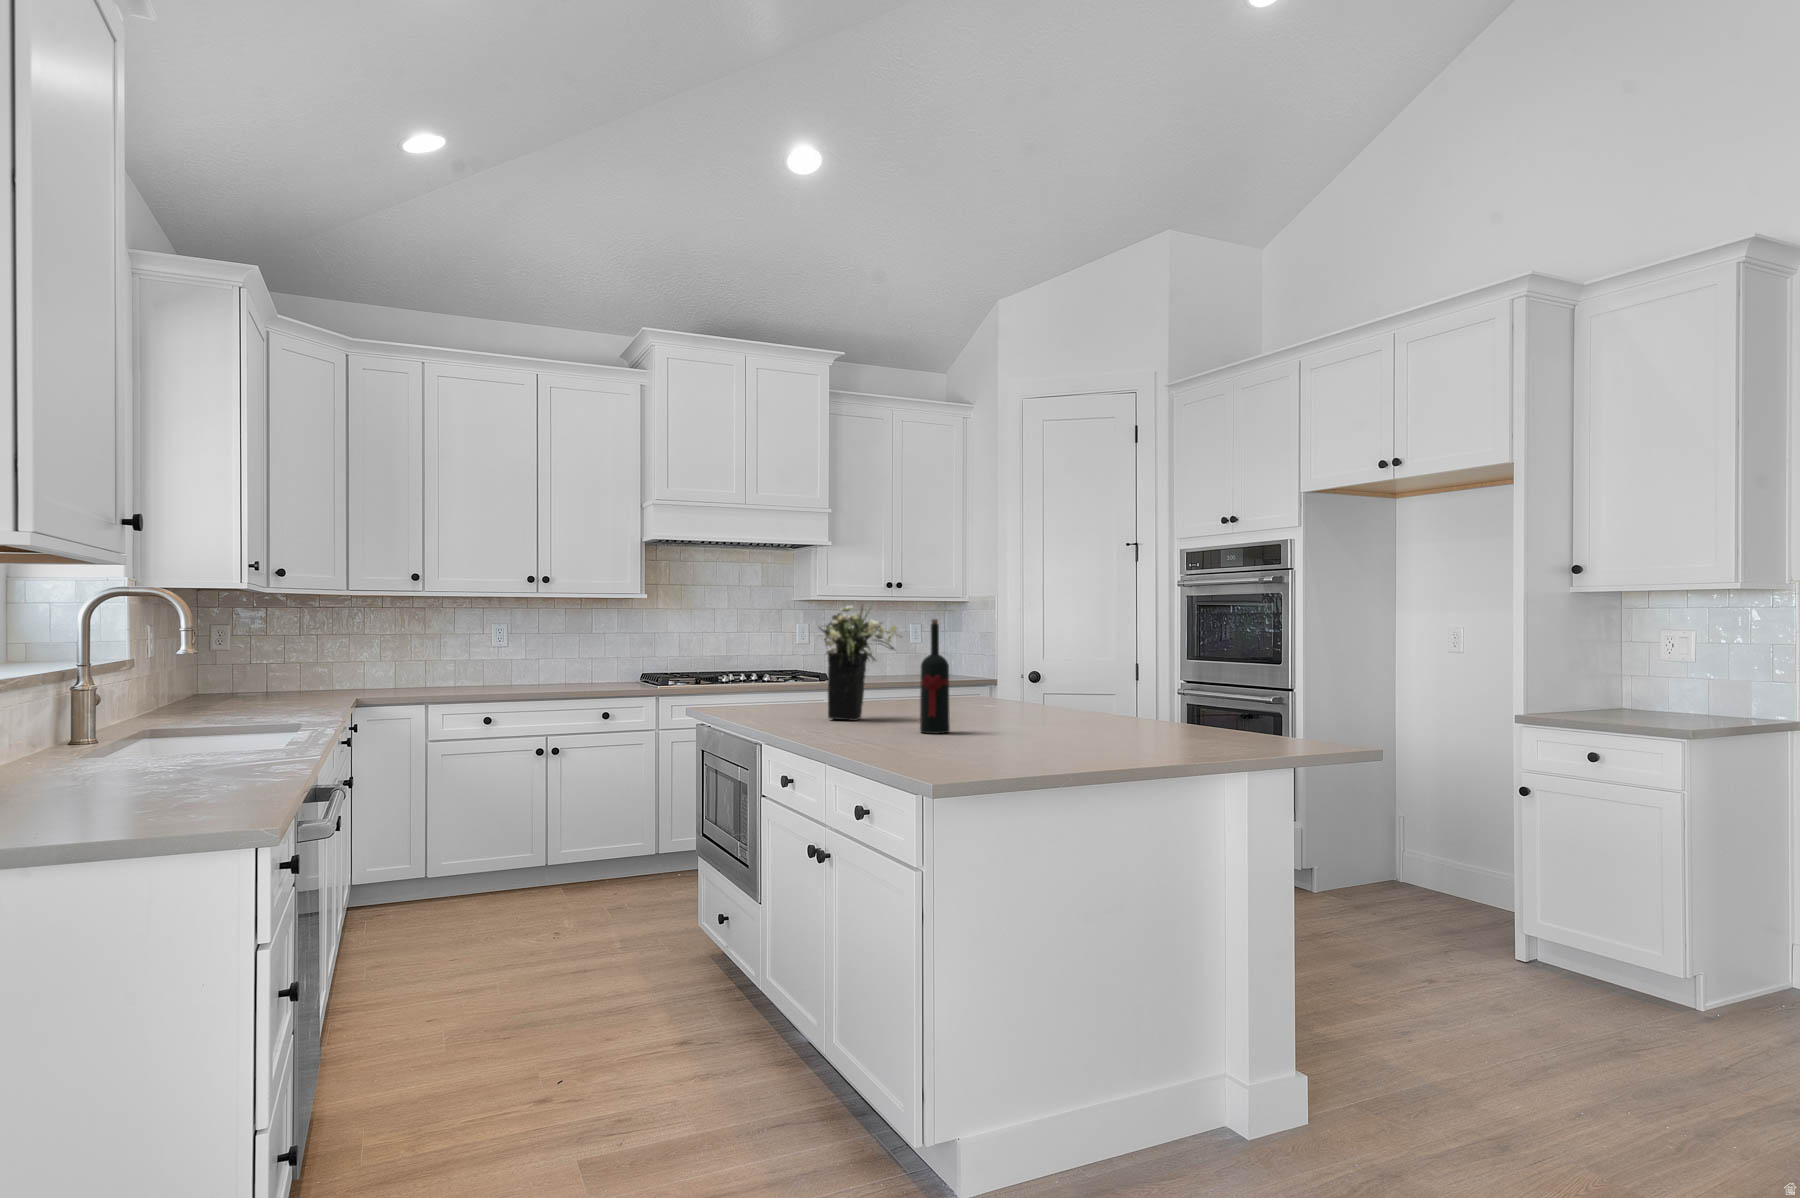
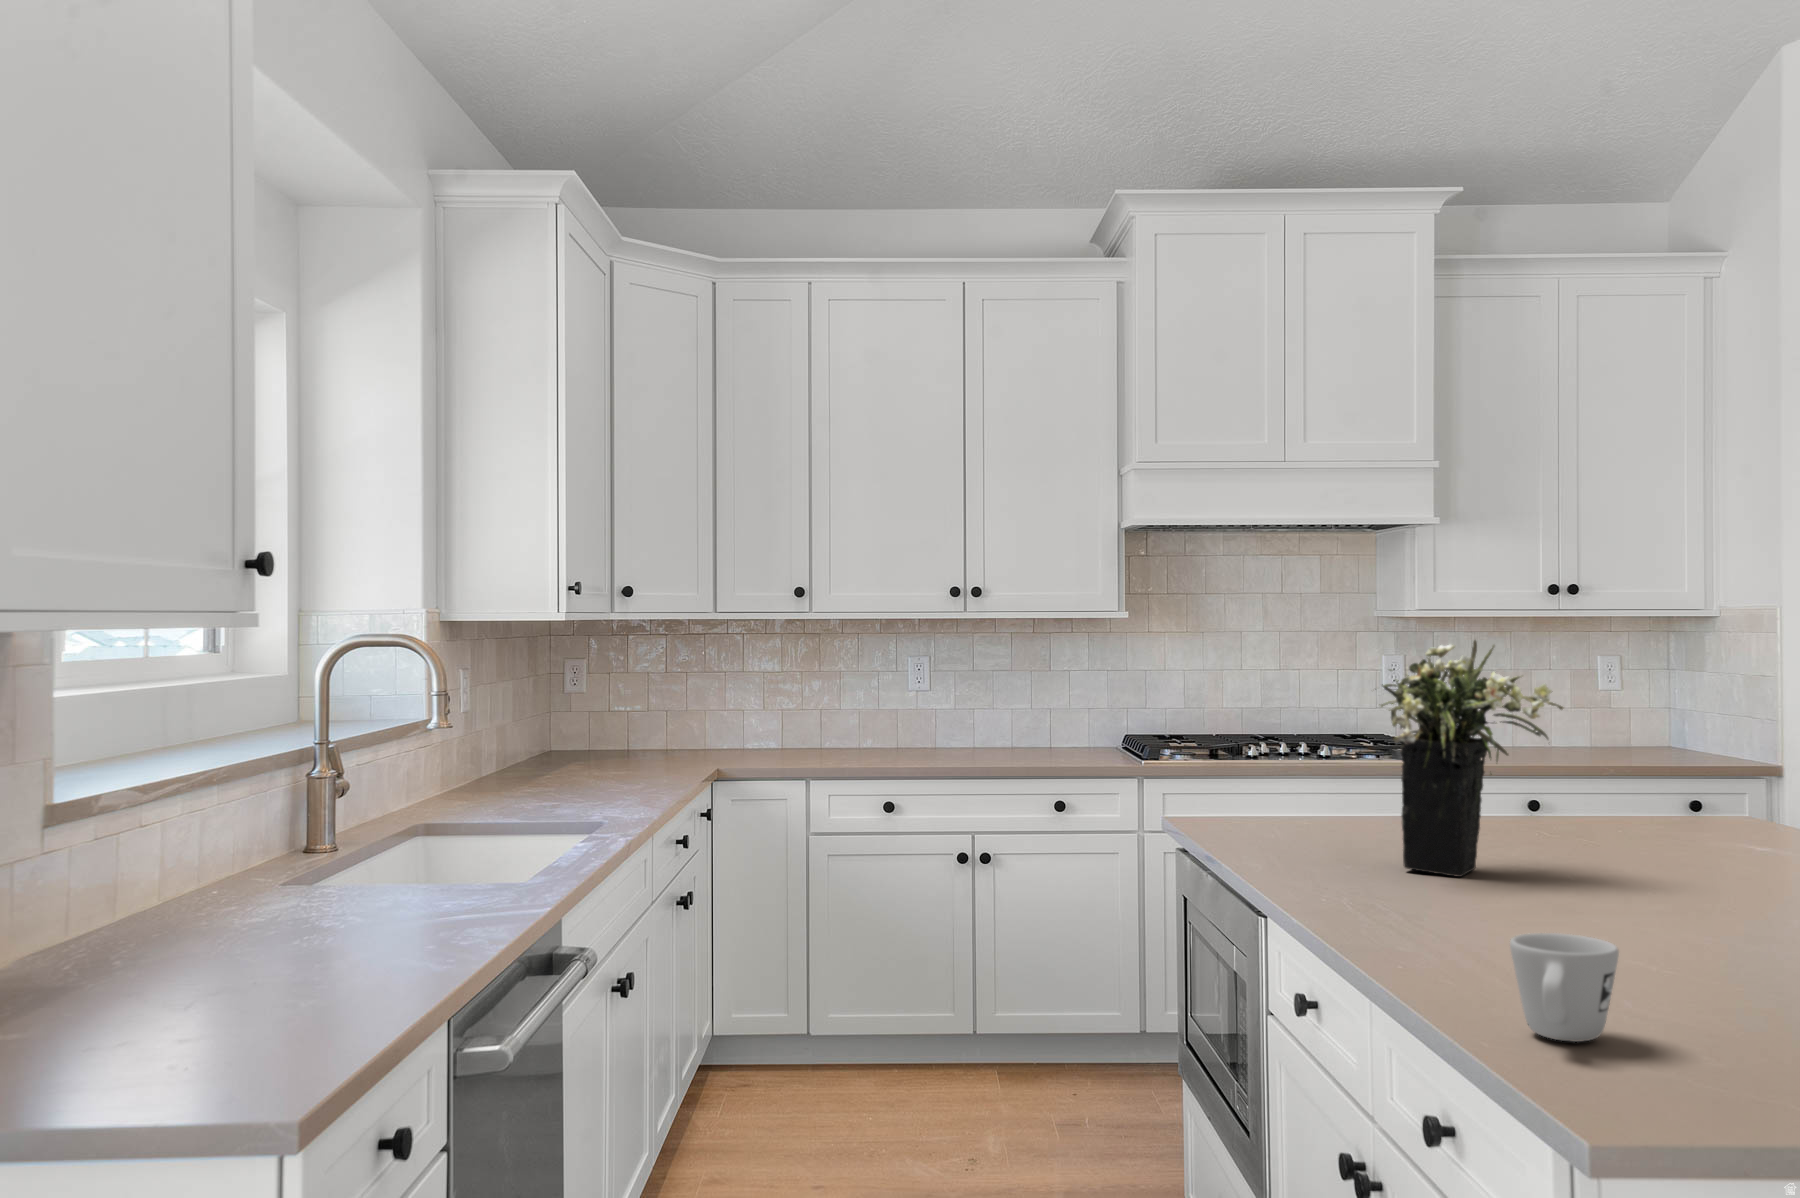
wine bottle: present [920,619,950,734] -> none [1603,682,1678,941]
mug: none [889,716,929,755] -> present [1510,933,1619,1042]

